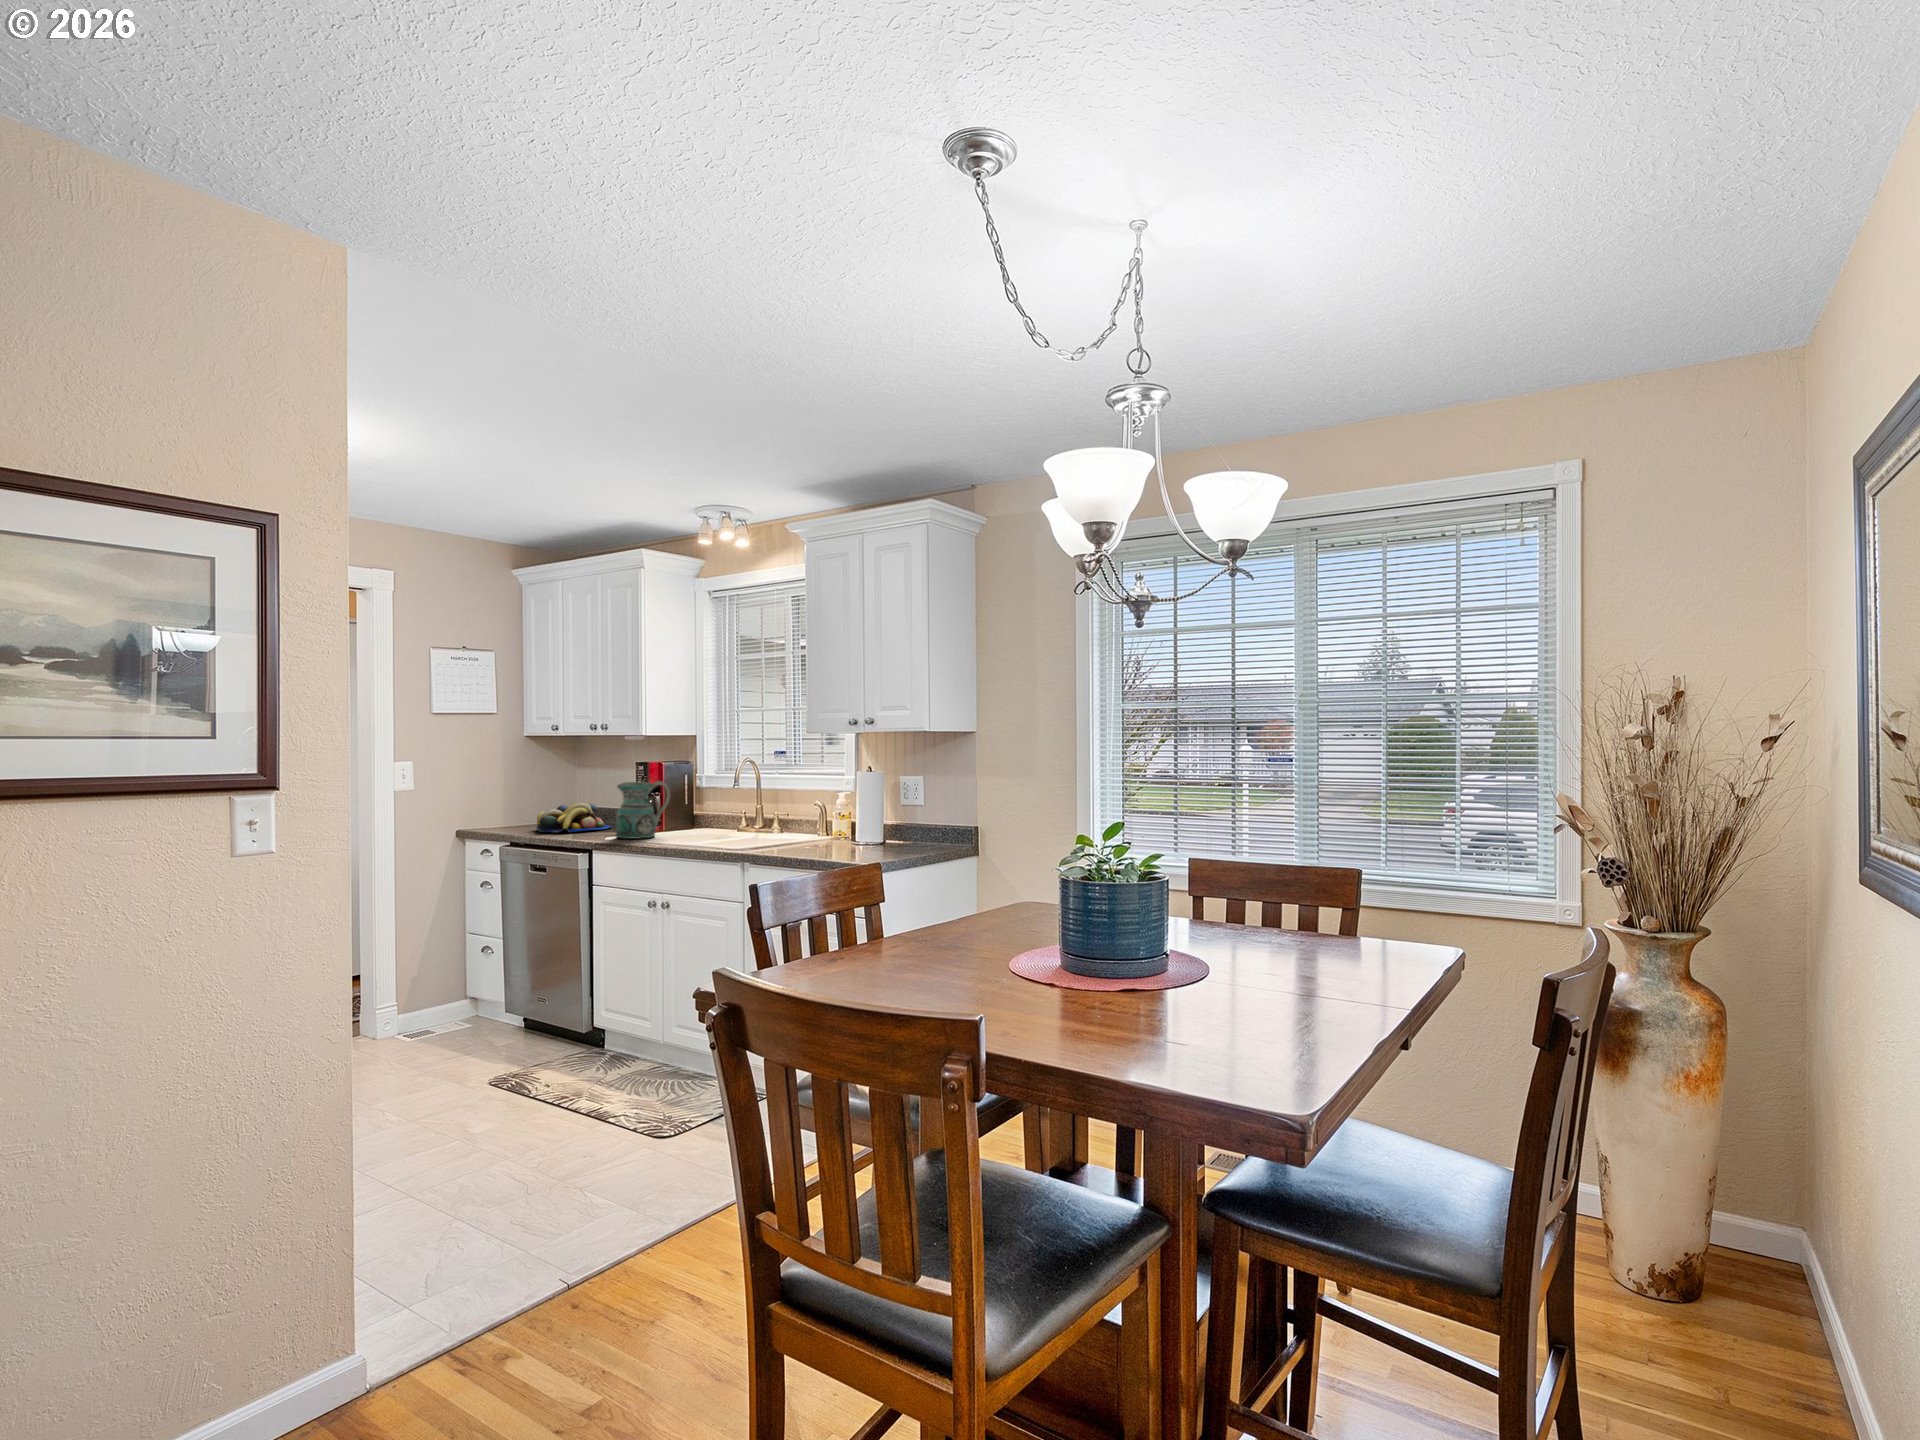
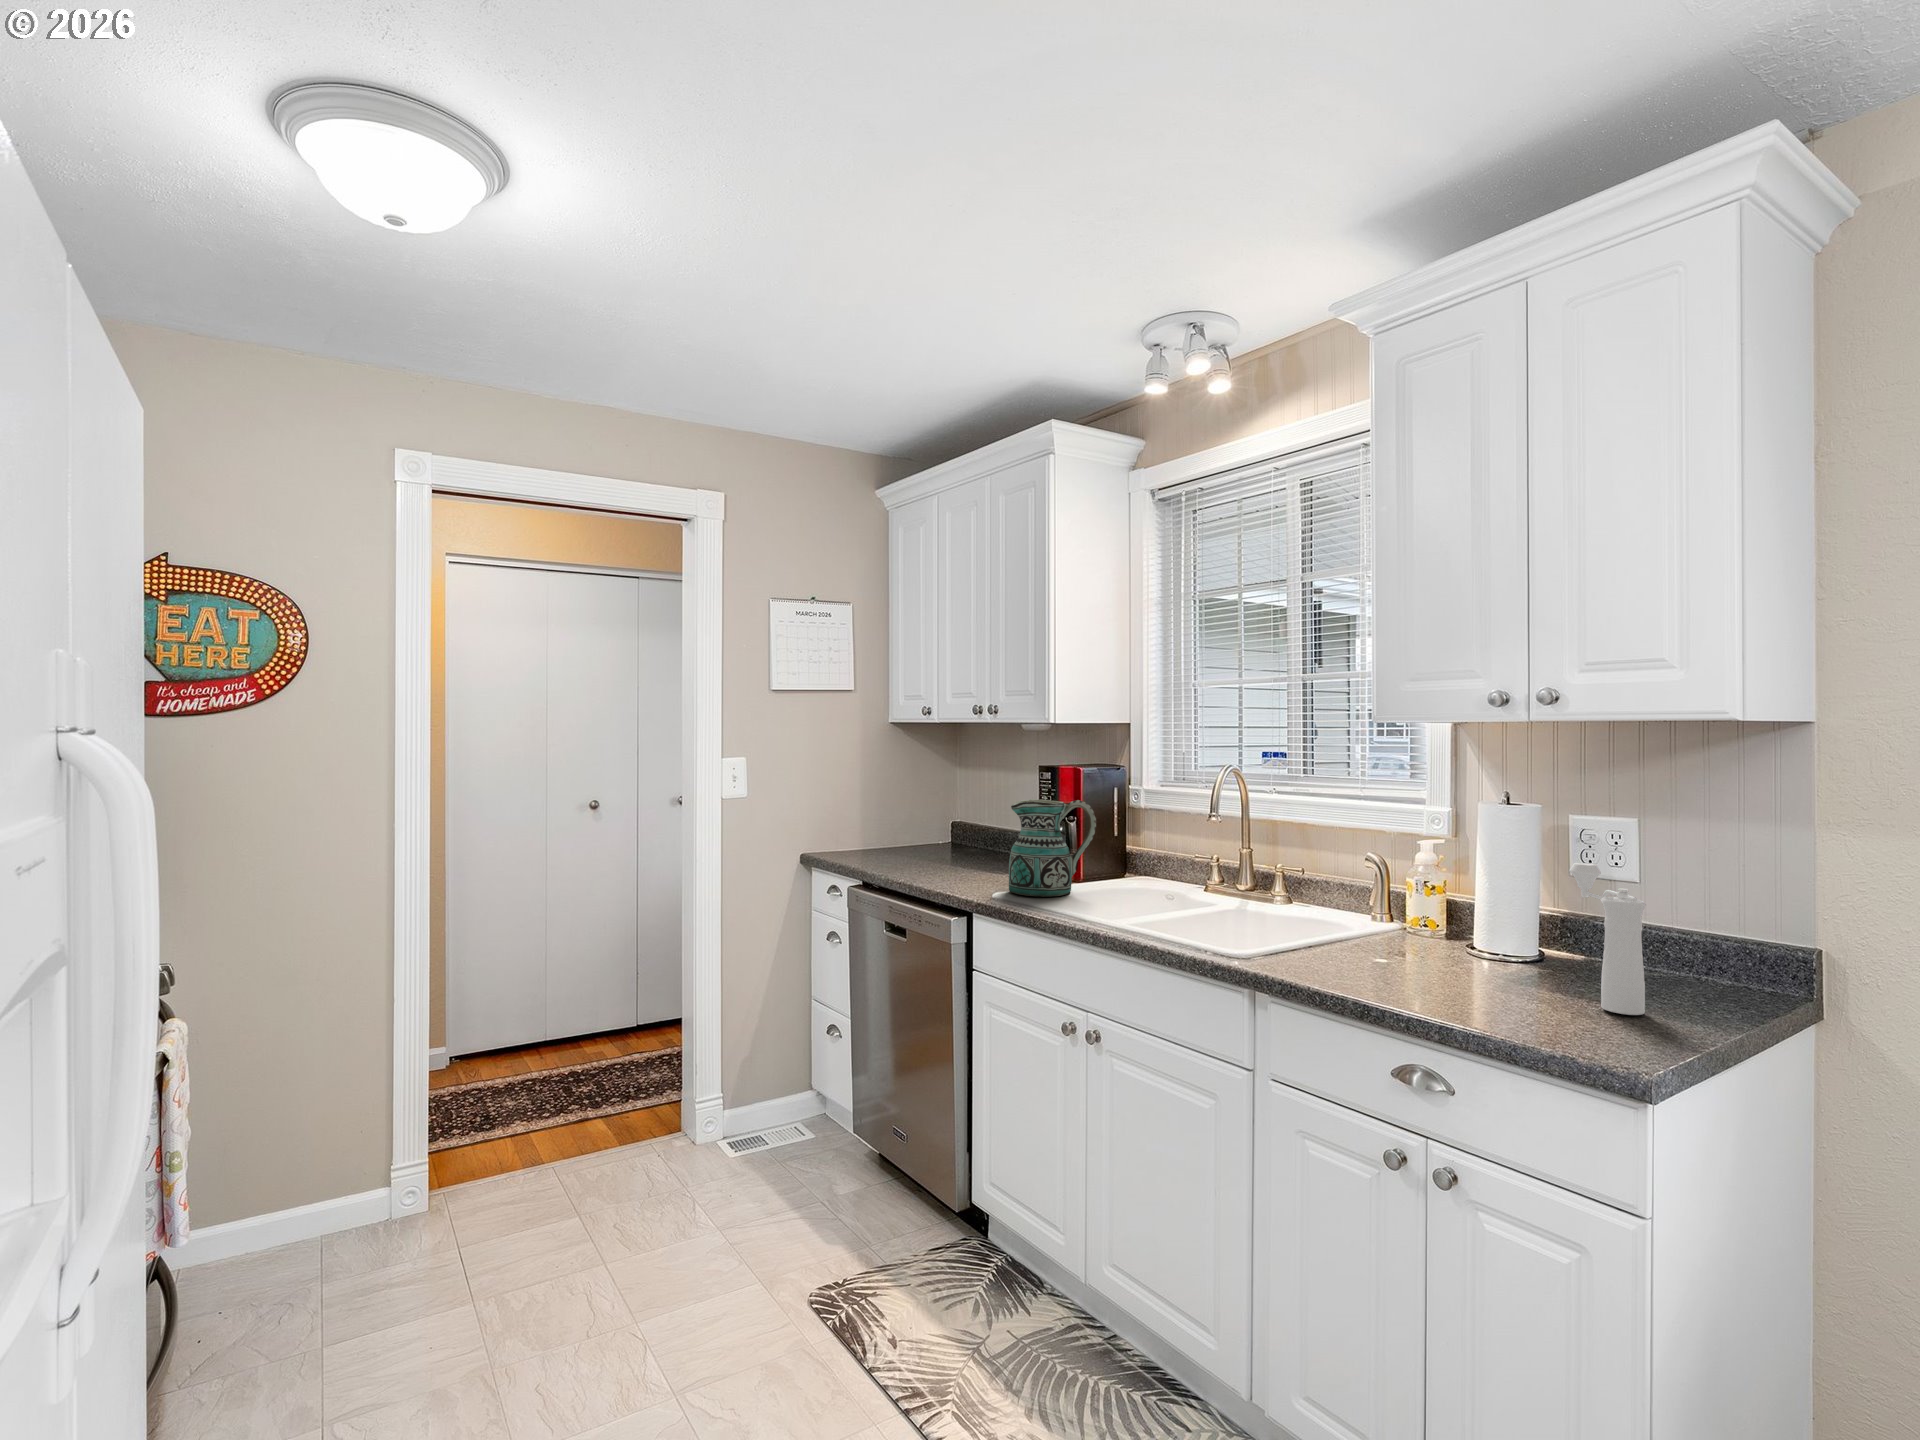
pepper mill: none [879,795,899,855] -> present [1570,863,1646,1015]
fruit bowl: present [536,803,612,832] -> none [898,823,1005,871]

